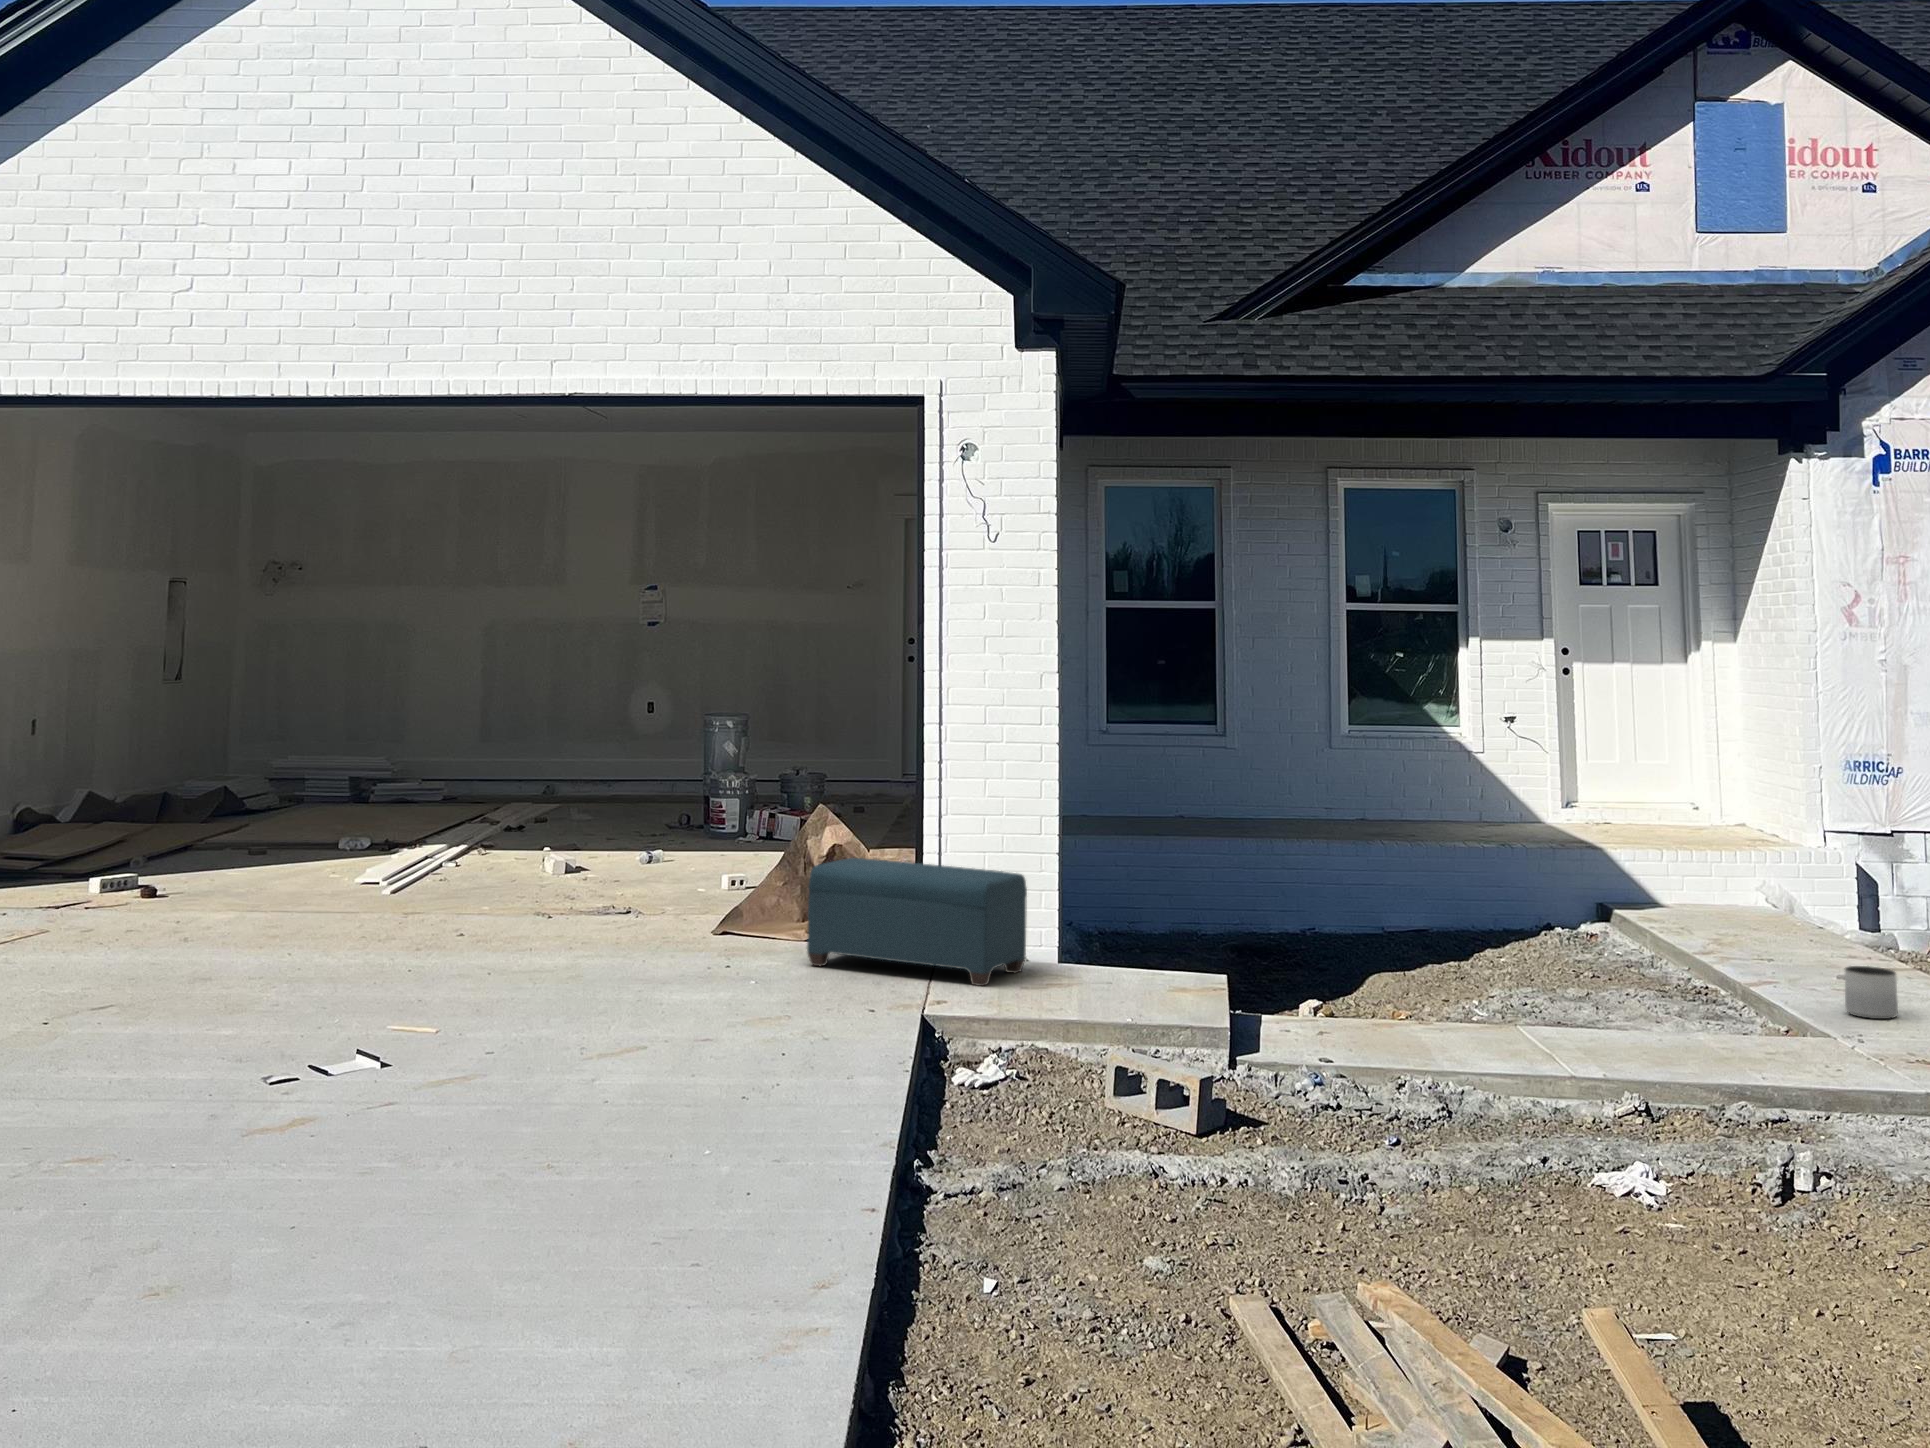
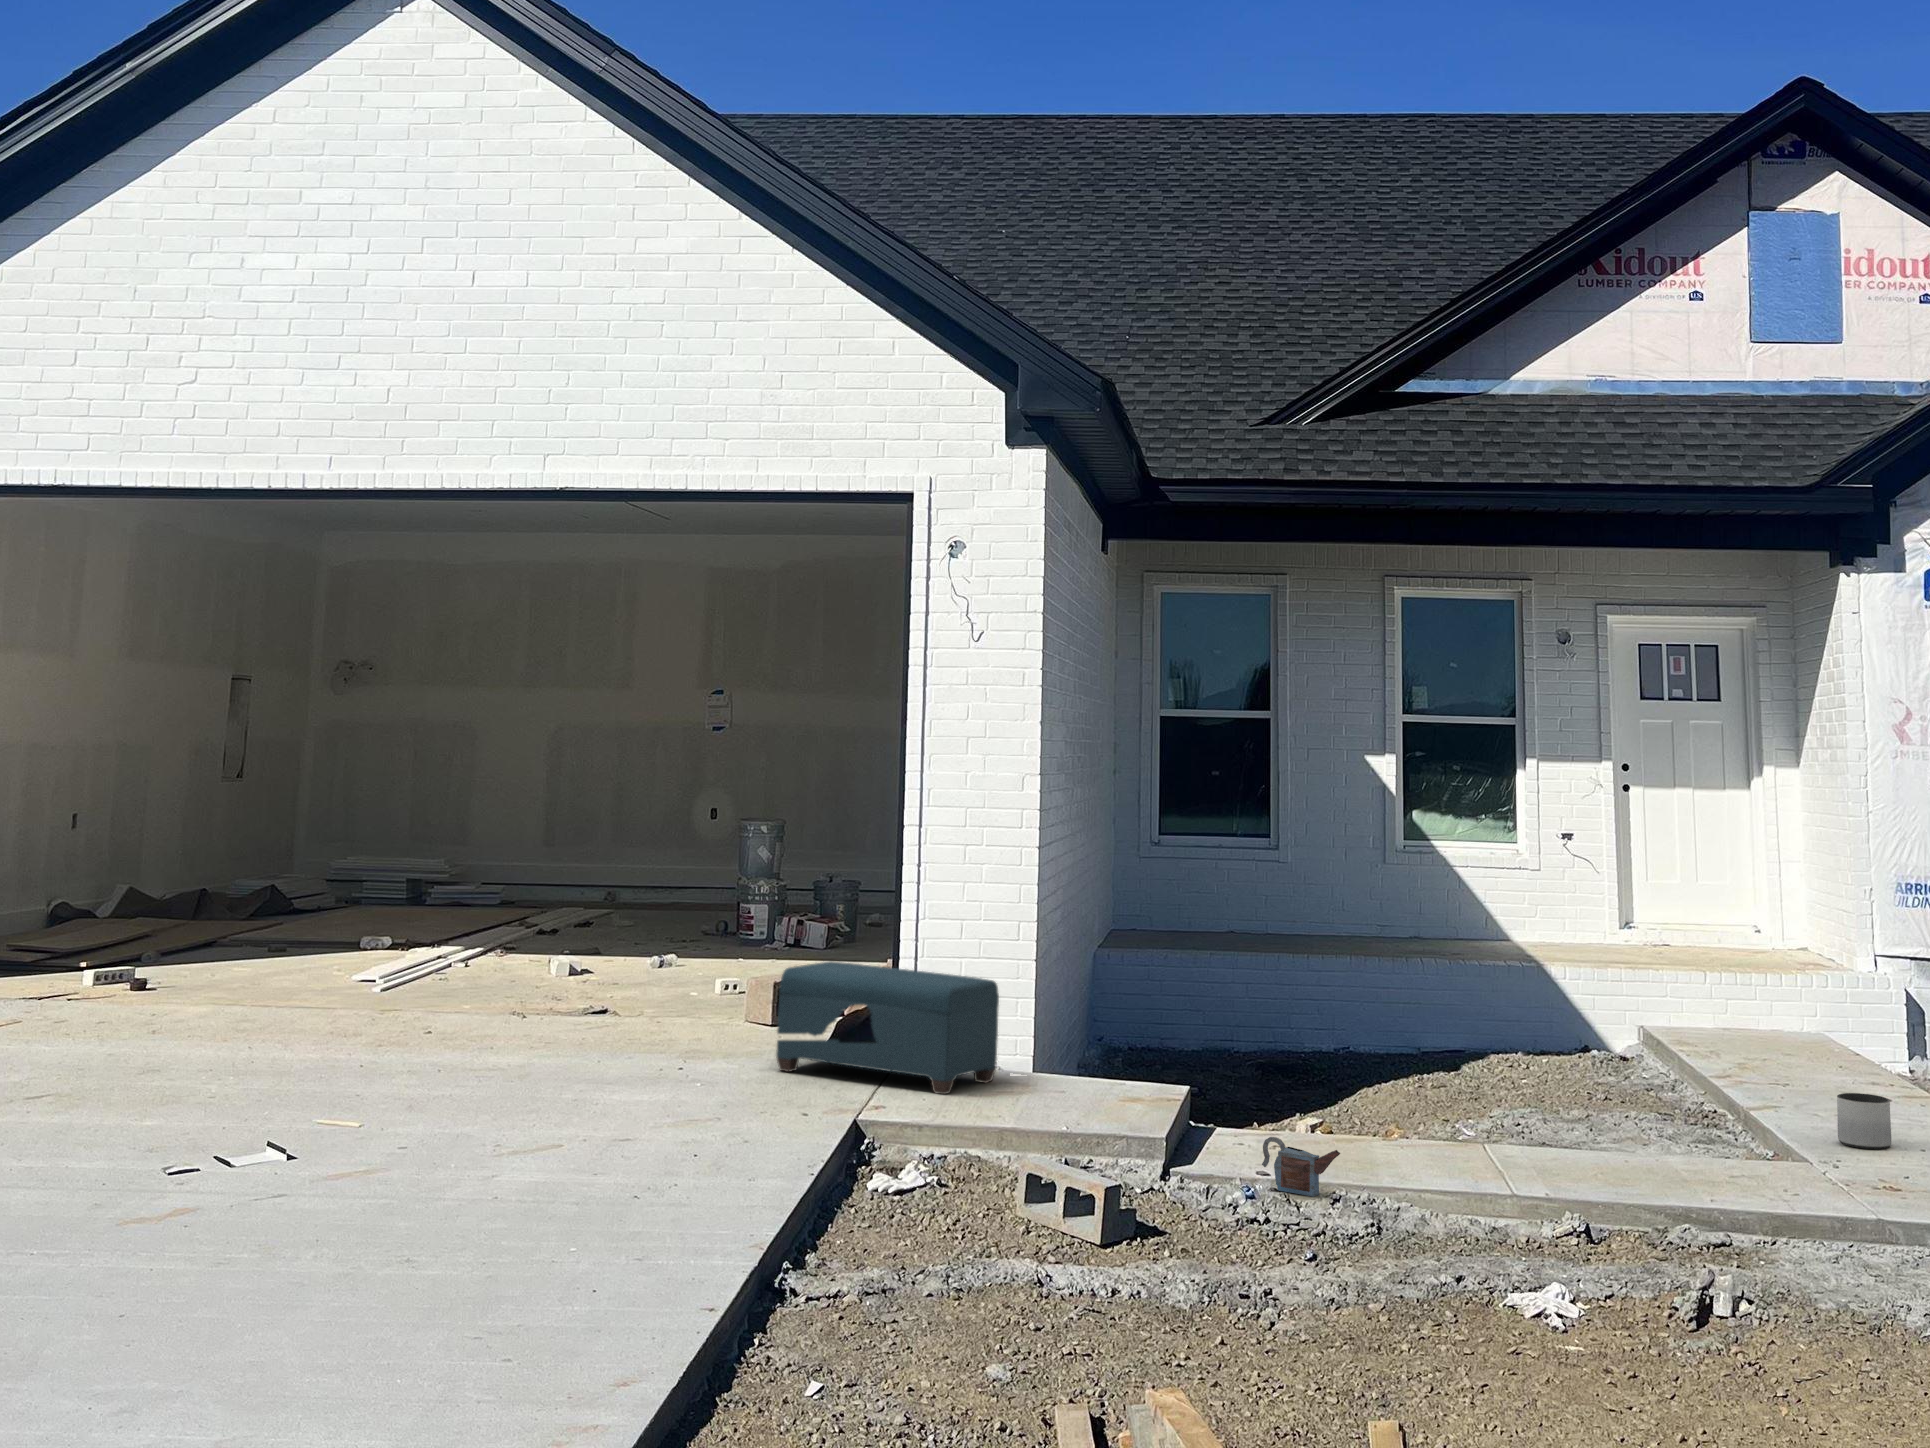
watering can: none [1321,1024,1403,1081] -> present [1262,1137,1340,1197]

